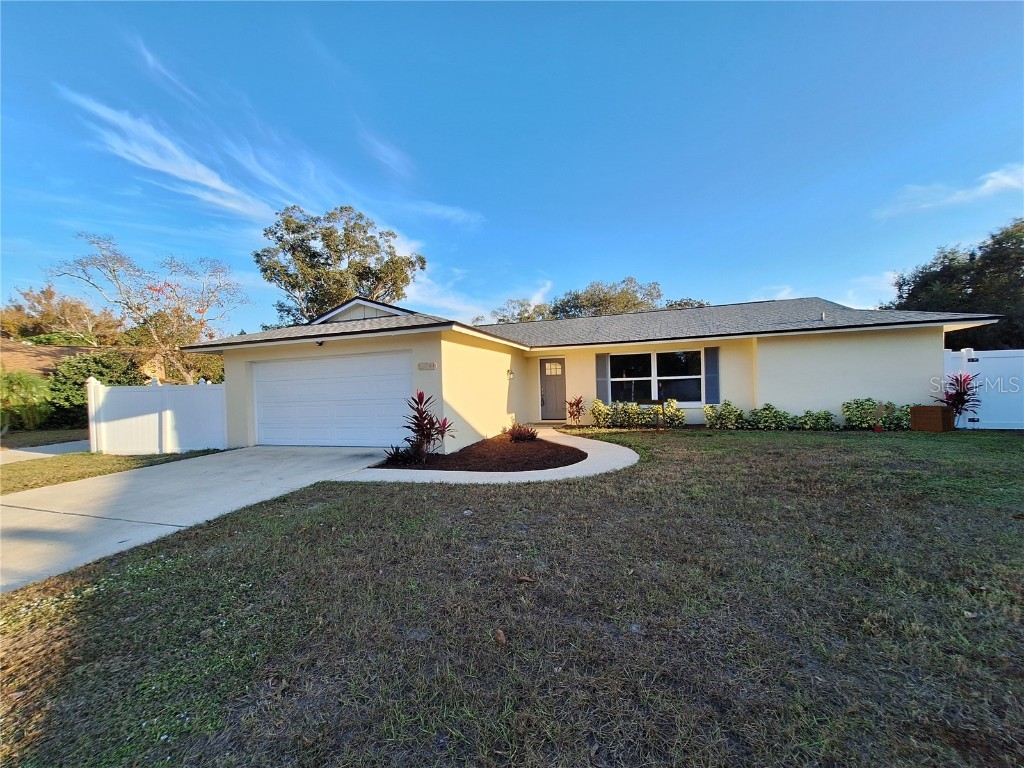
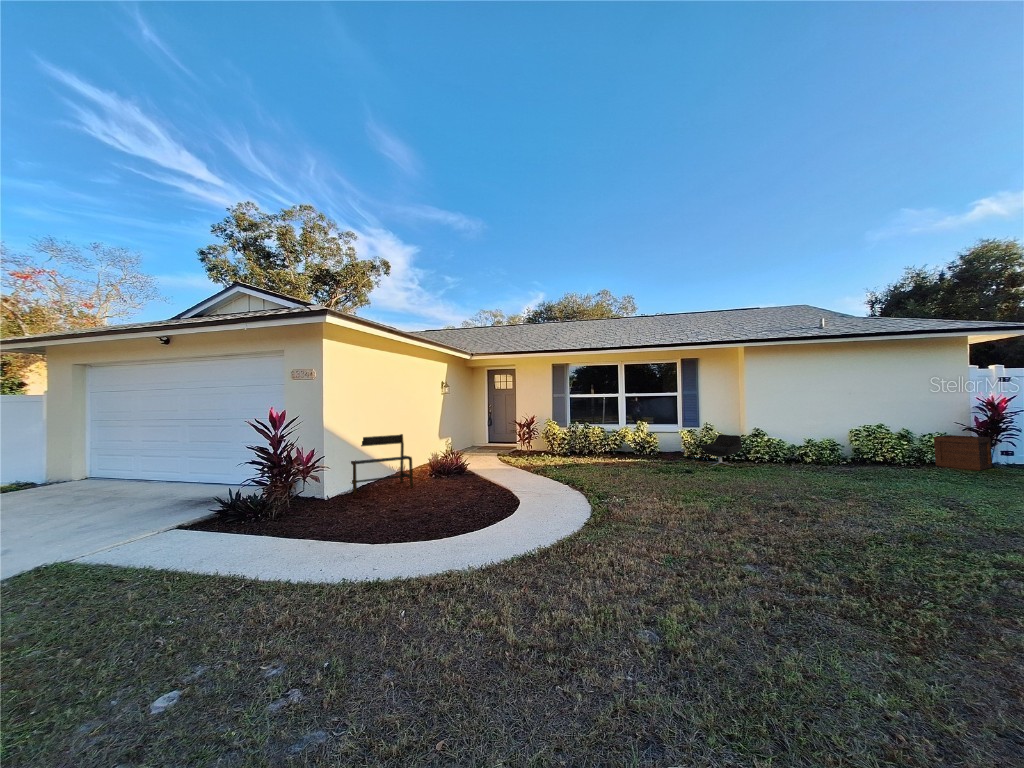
bench: present [628,399,667,432] -> present [351,434,413,495]
potted tree: present [862,402,894,432] -> none [875,428,919,469]
lounge chair: none [721,409,755,433] -> present [700,434,742,465]

